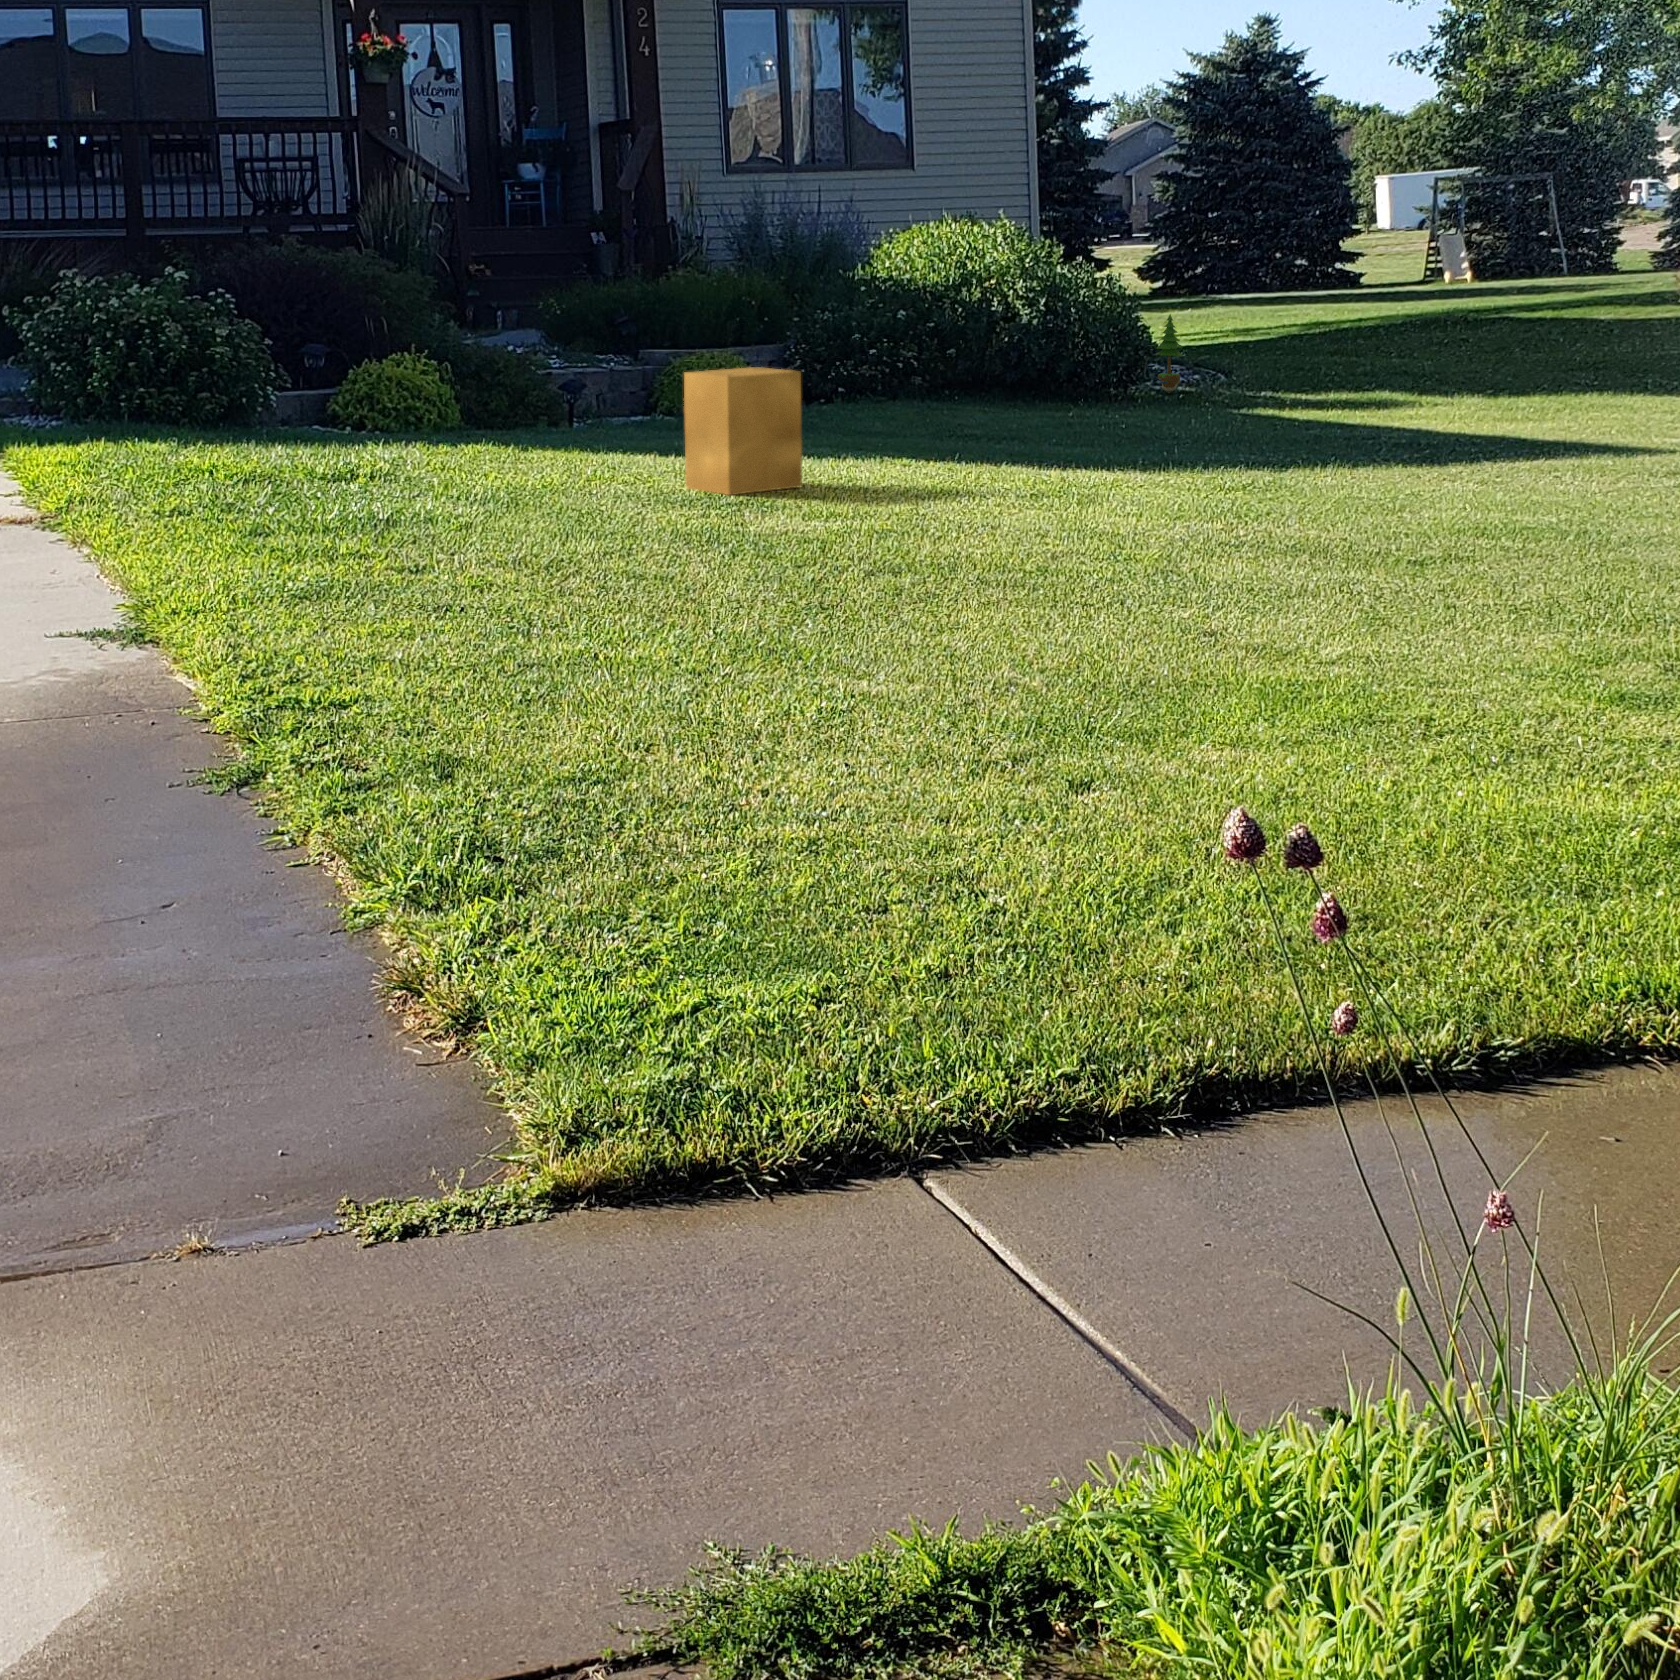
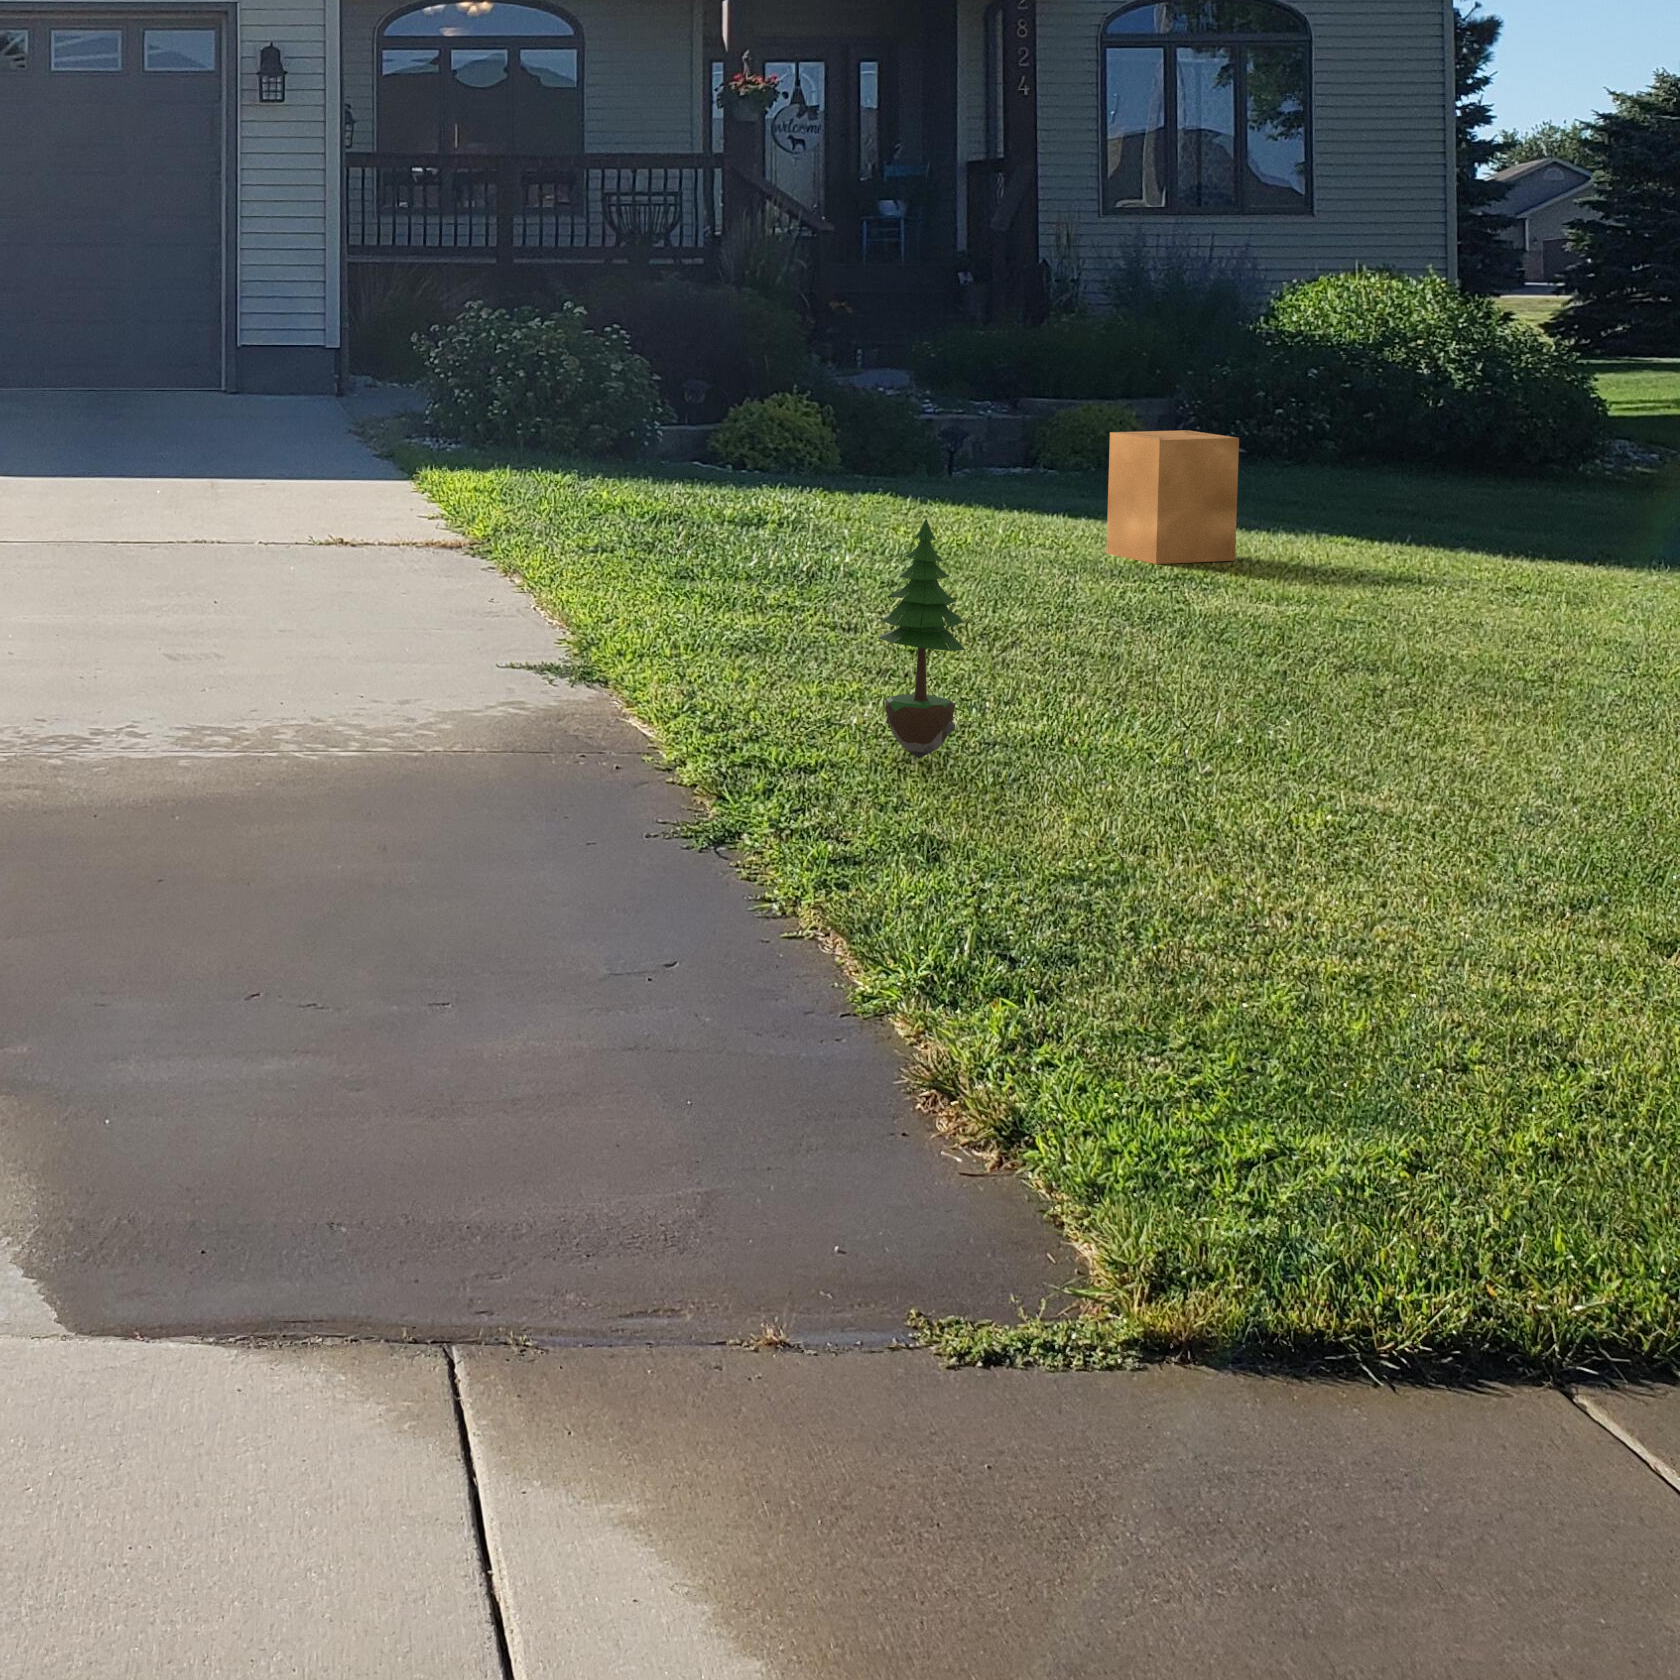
potted tree: present [1156,314,1183,393] -> present [878,519,966,759]

